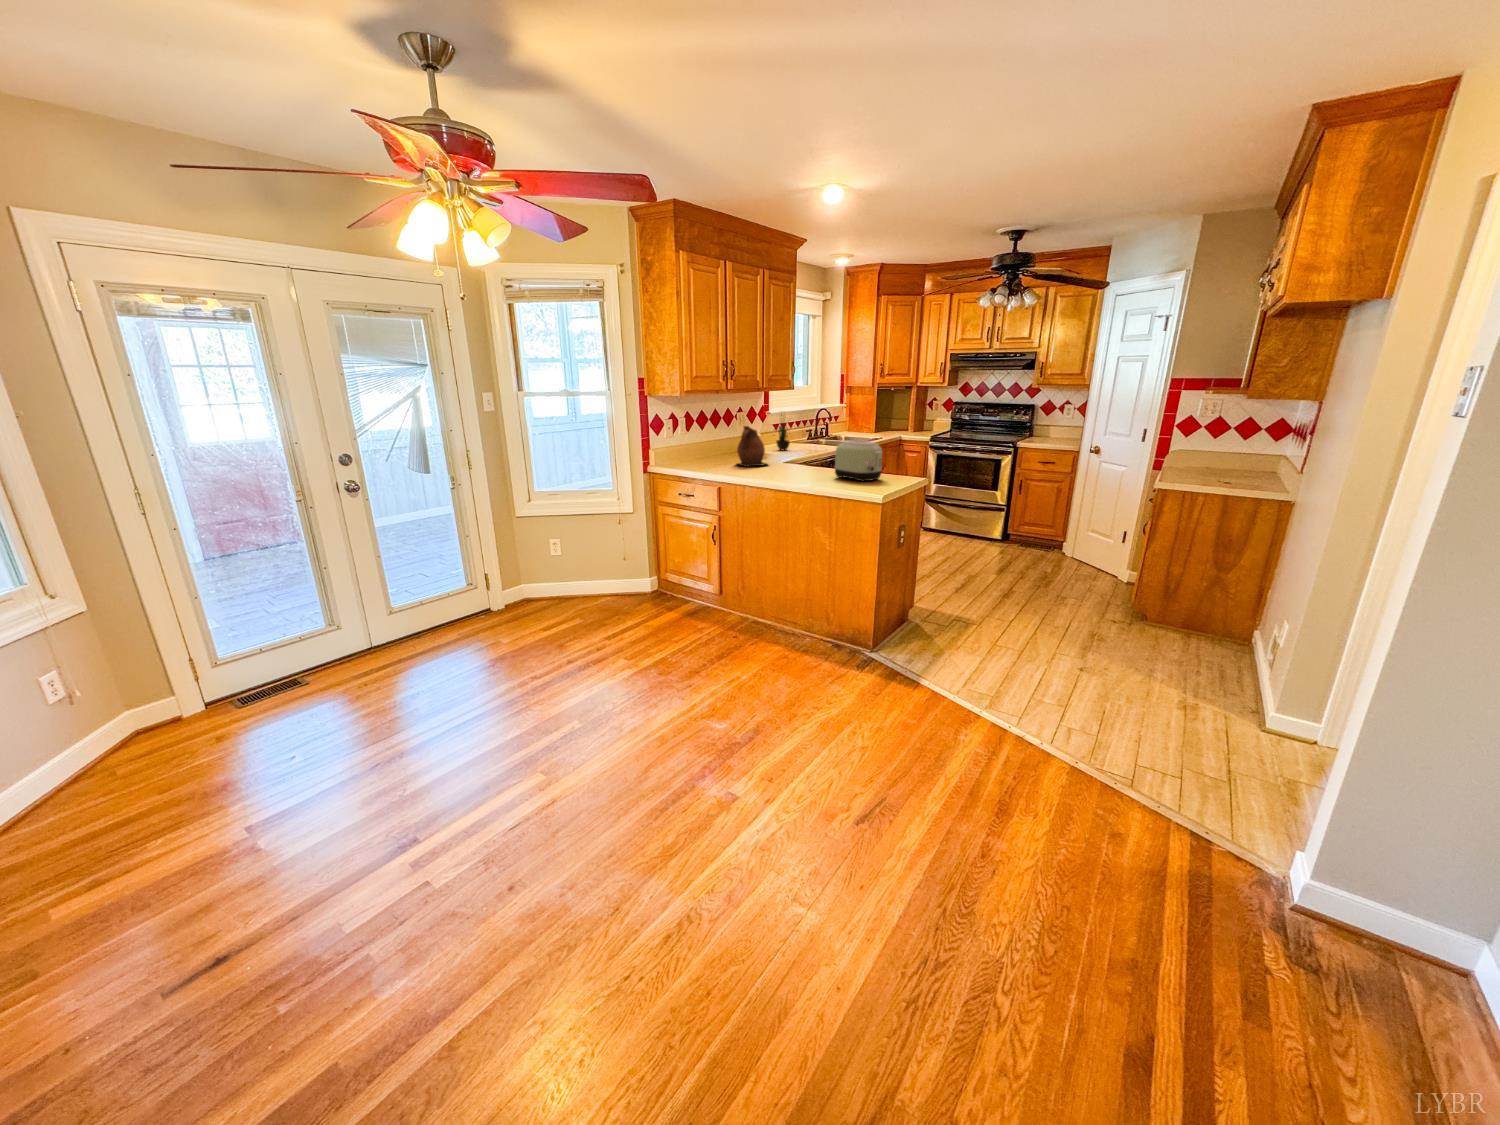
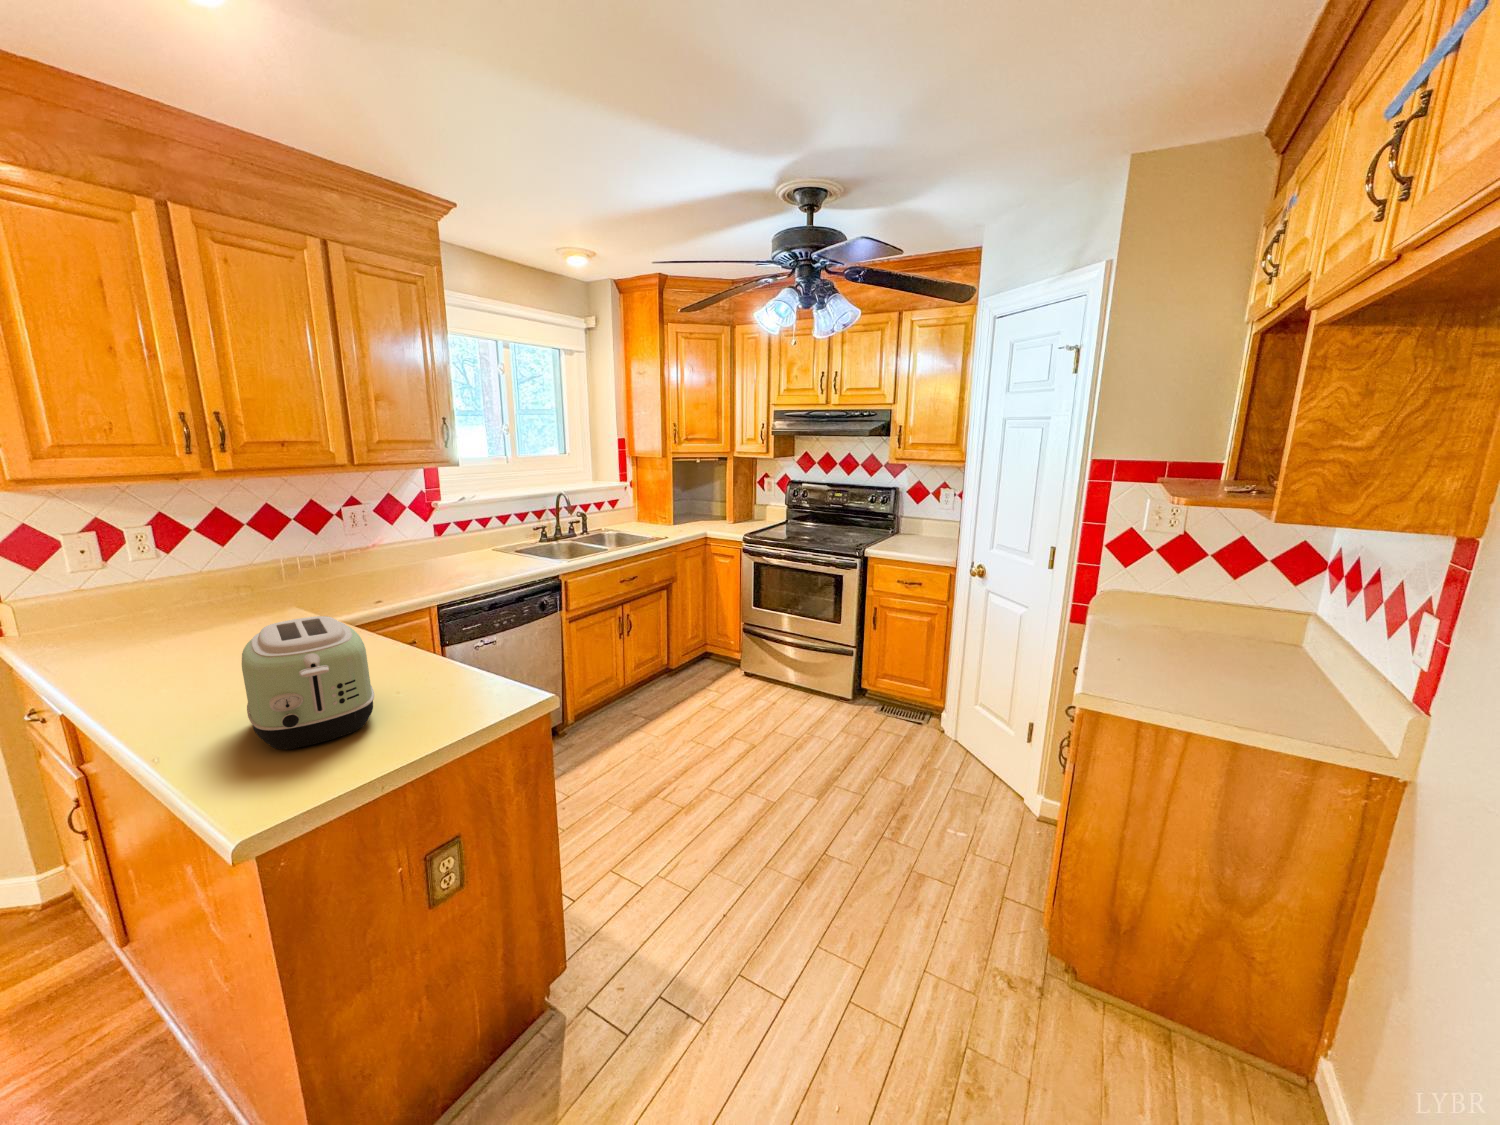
potted plant: present [776,414,790,450] -> none [420,490,467,570]
ceramic pitcher: present [737,426,767,466] -> none [174,553,282,645]

